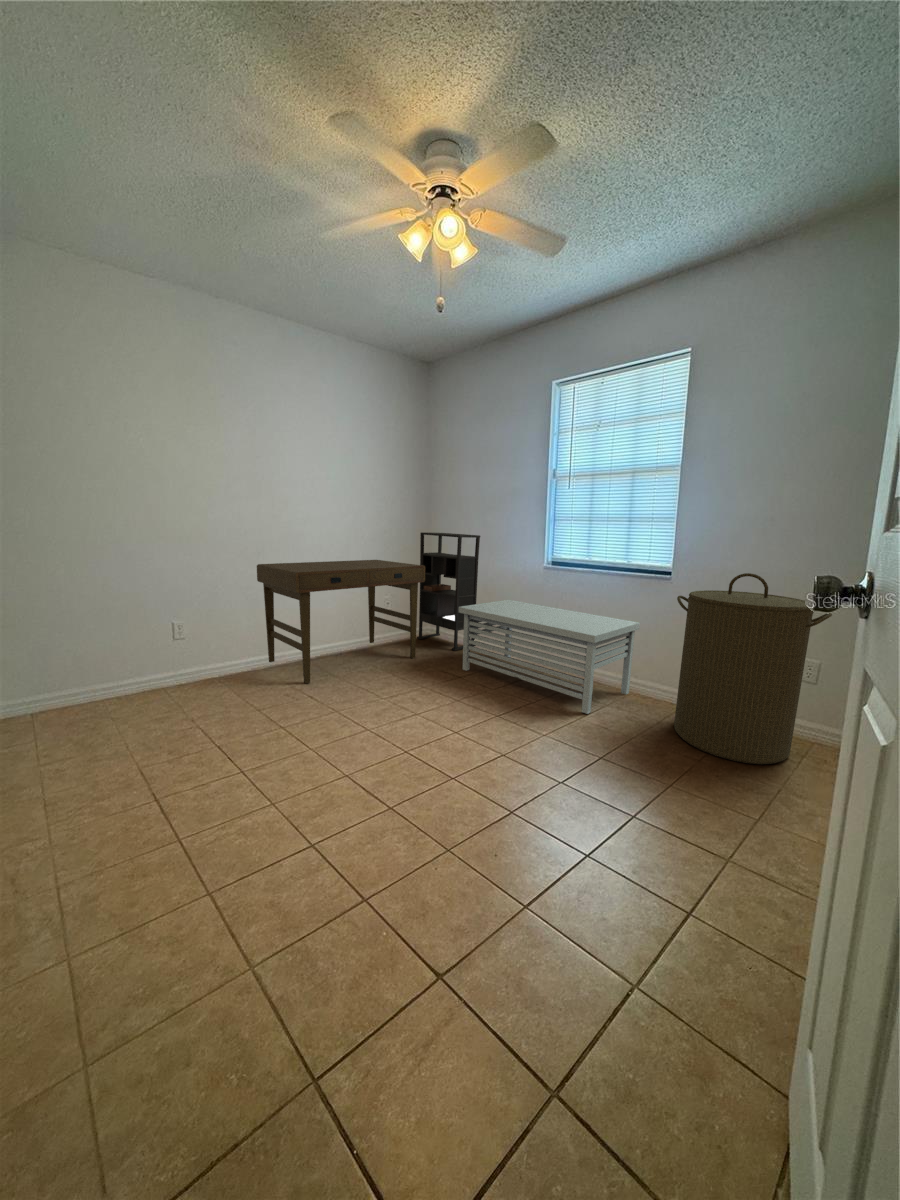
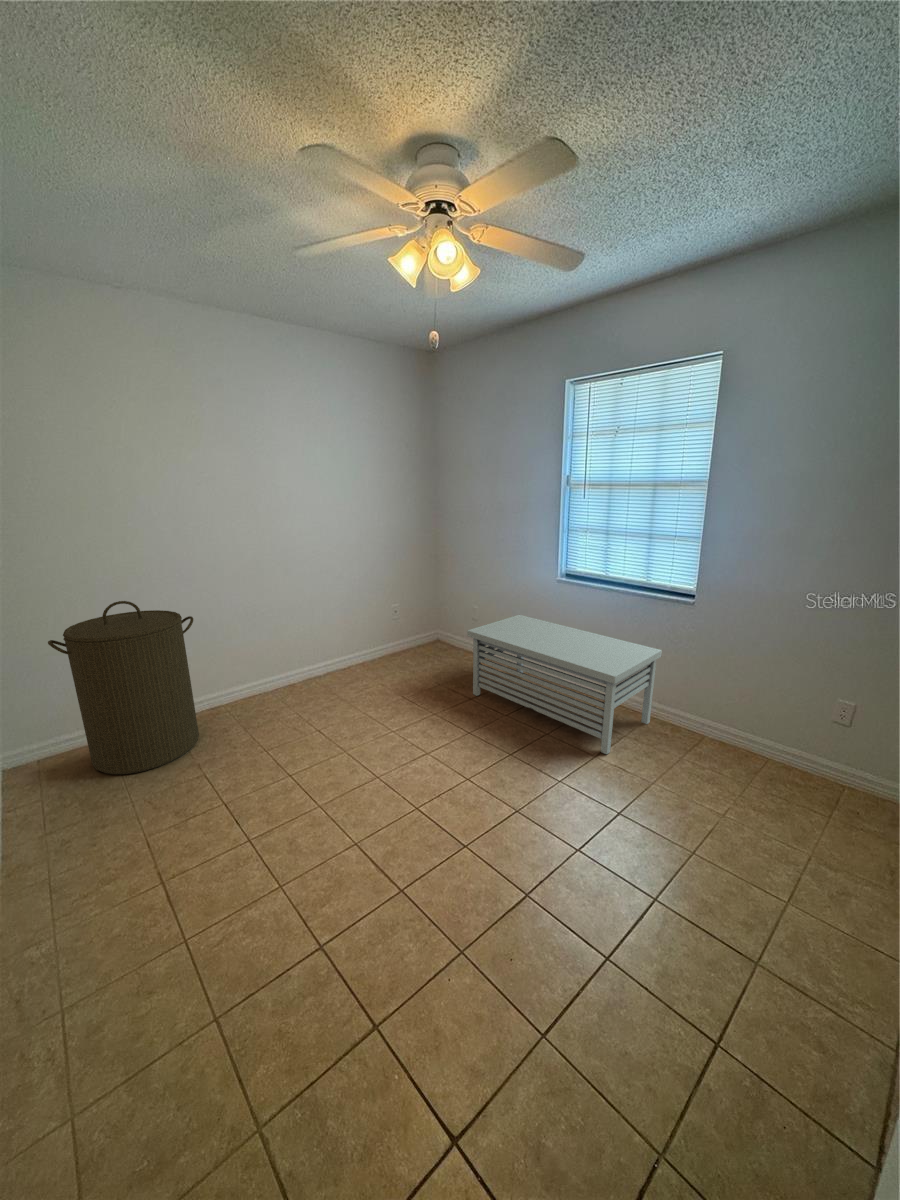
bookshelf: present [417,532,480,651] -> none [424,539,488,668]
desk: present [257,560,425,684] -> none [251,572,431,721]
laundry hamper: present [674,573,832,764] -> present [48,601,199,775]

